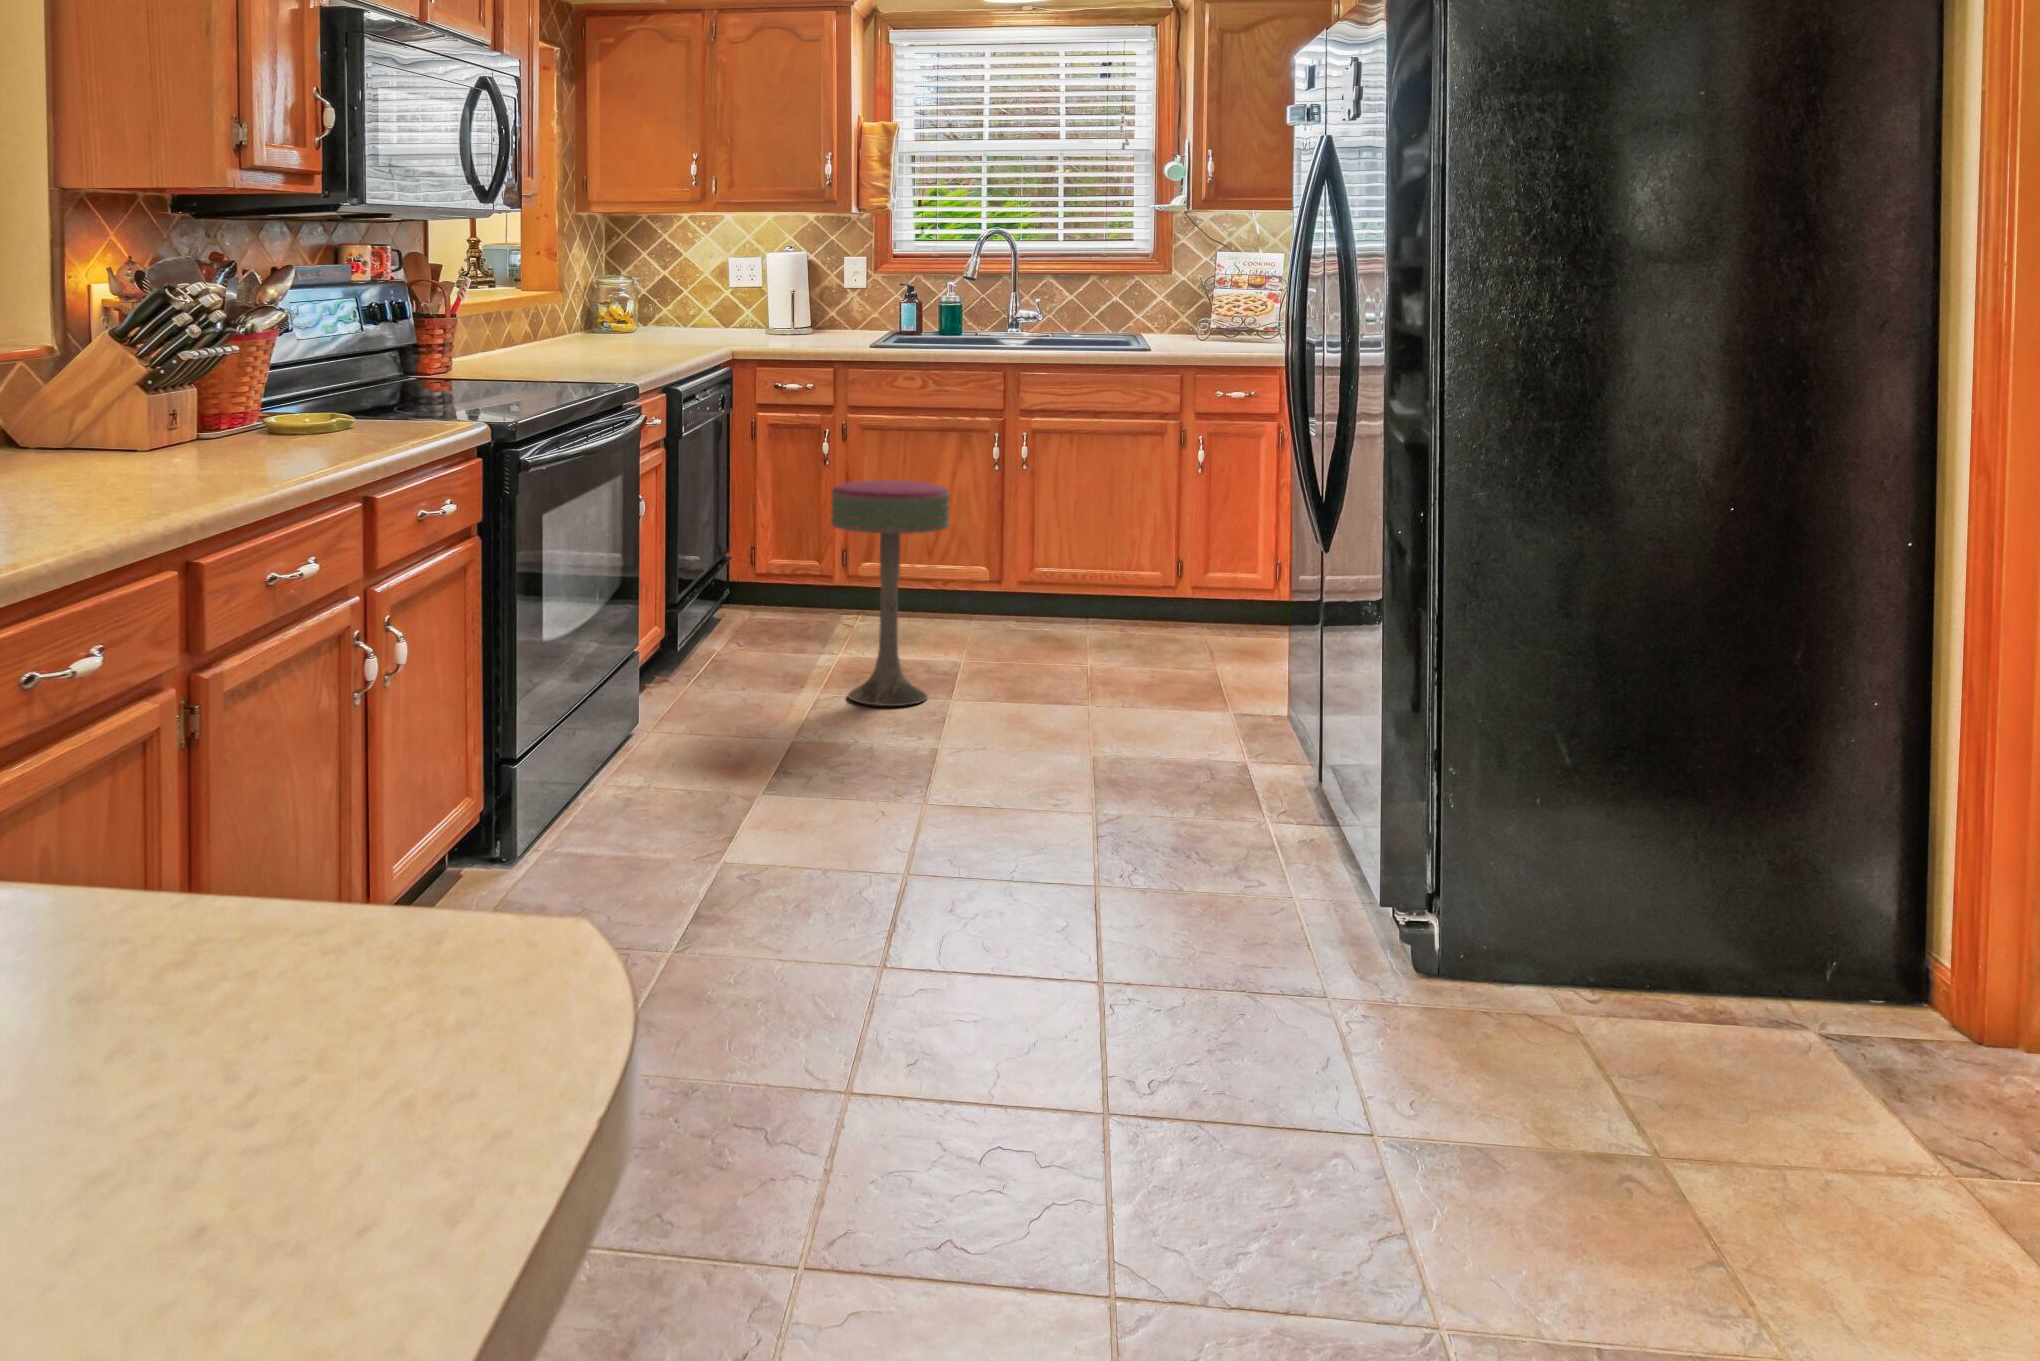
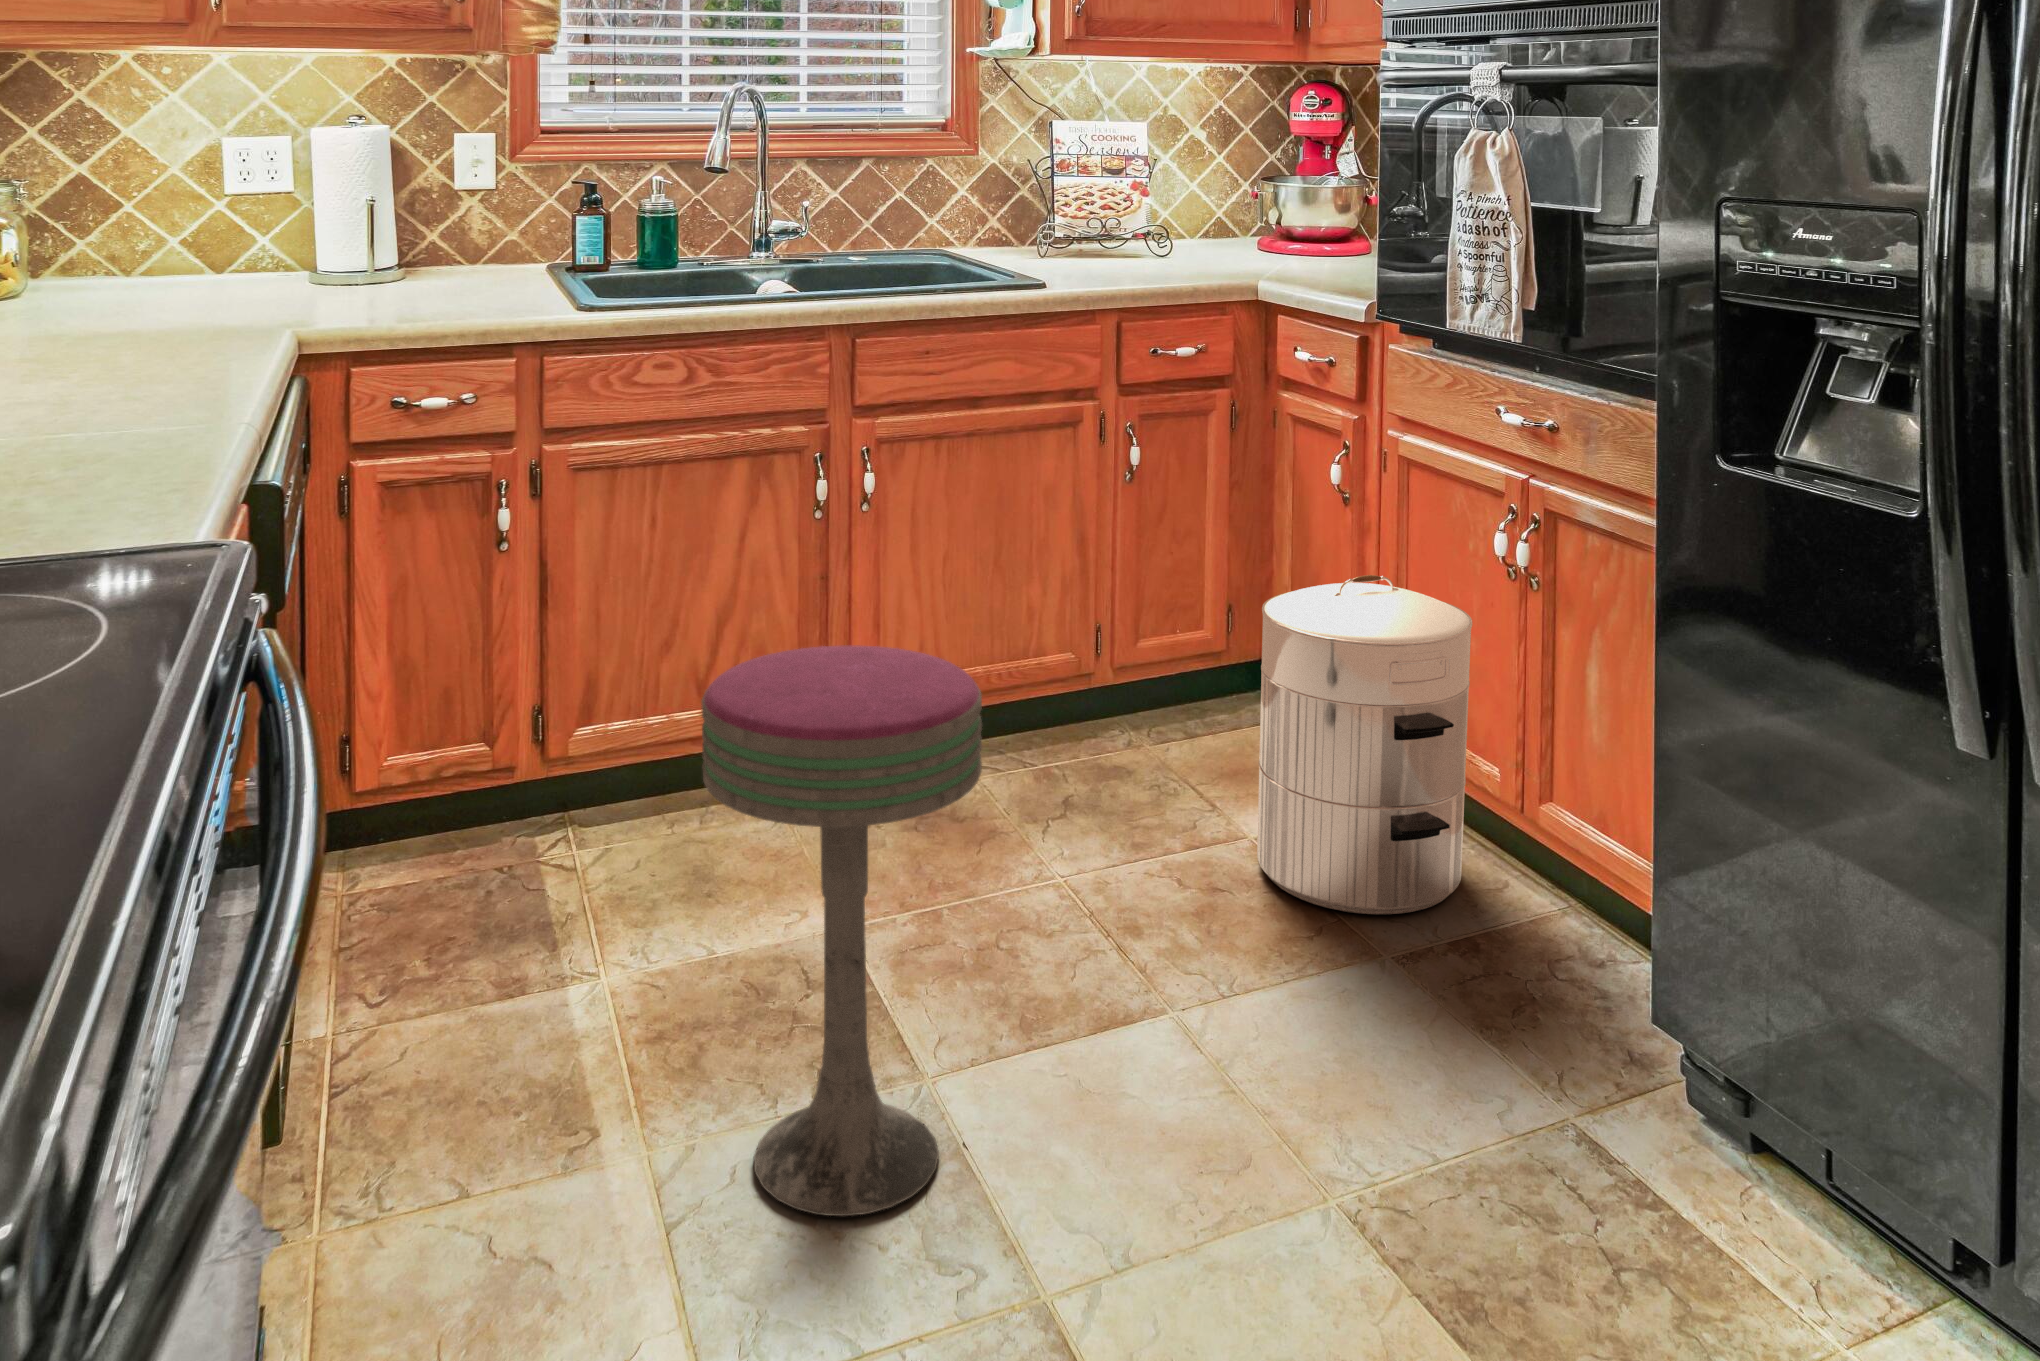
waste bin: none [1179,500,1299,679] -> present [1257,575,1472,914]

